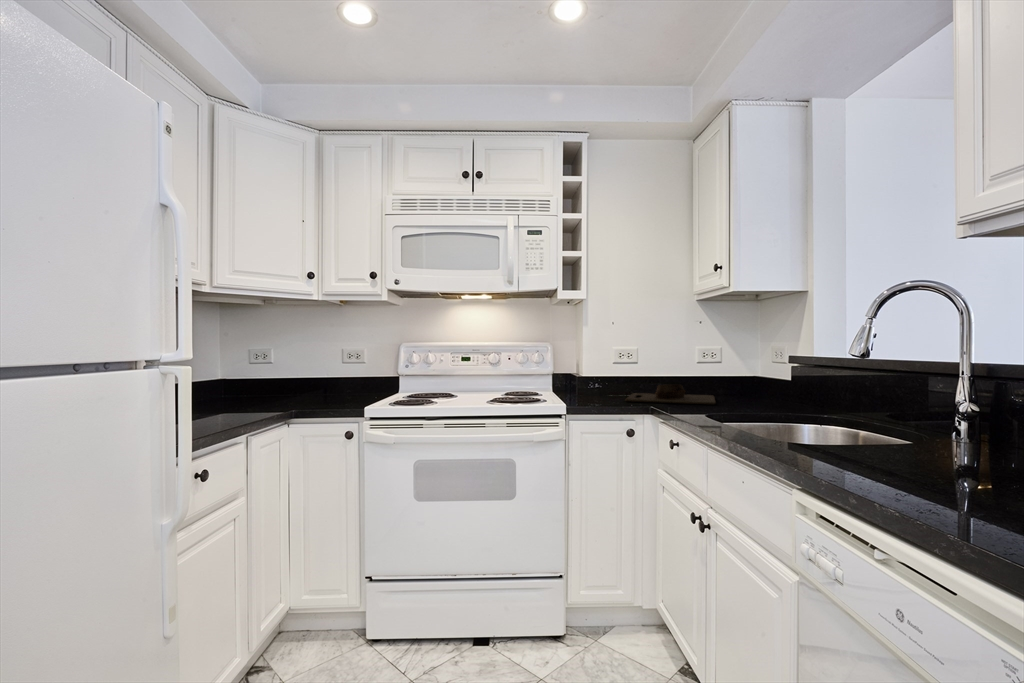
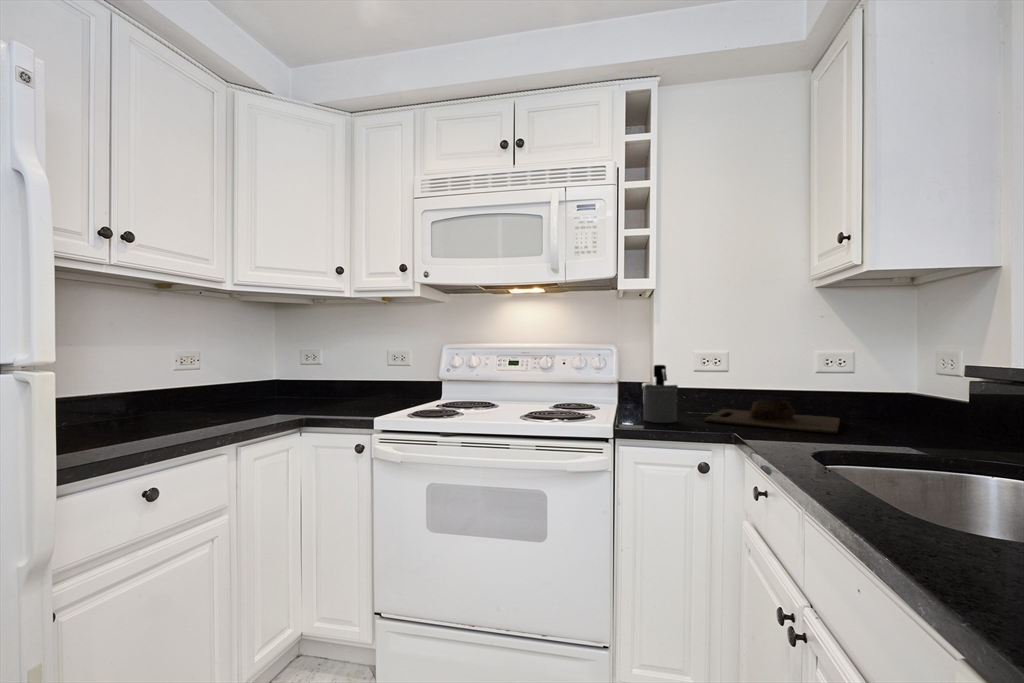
soap dispenser: none [580,359,607,403] -> present [642,365,678,423]

